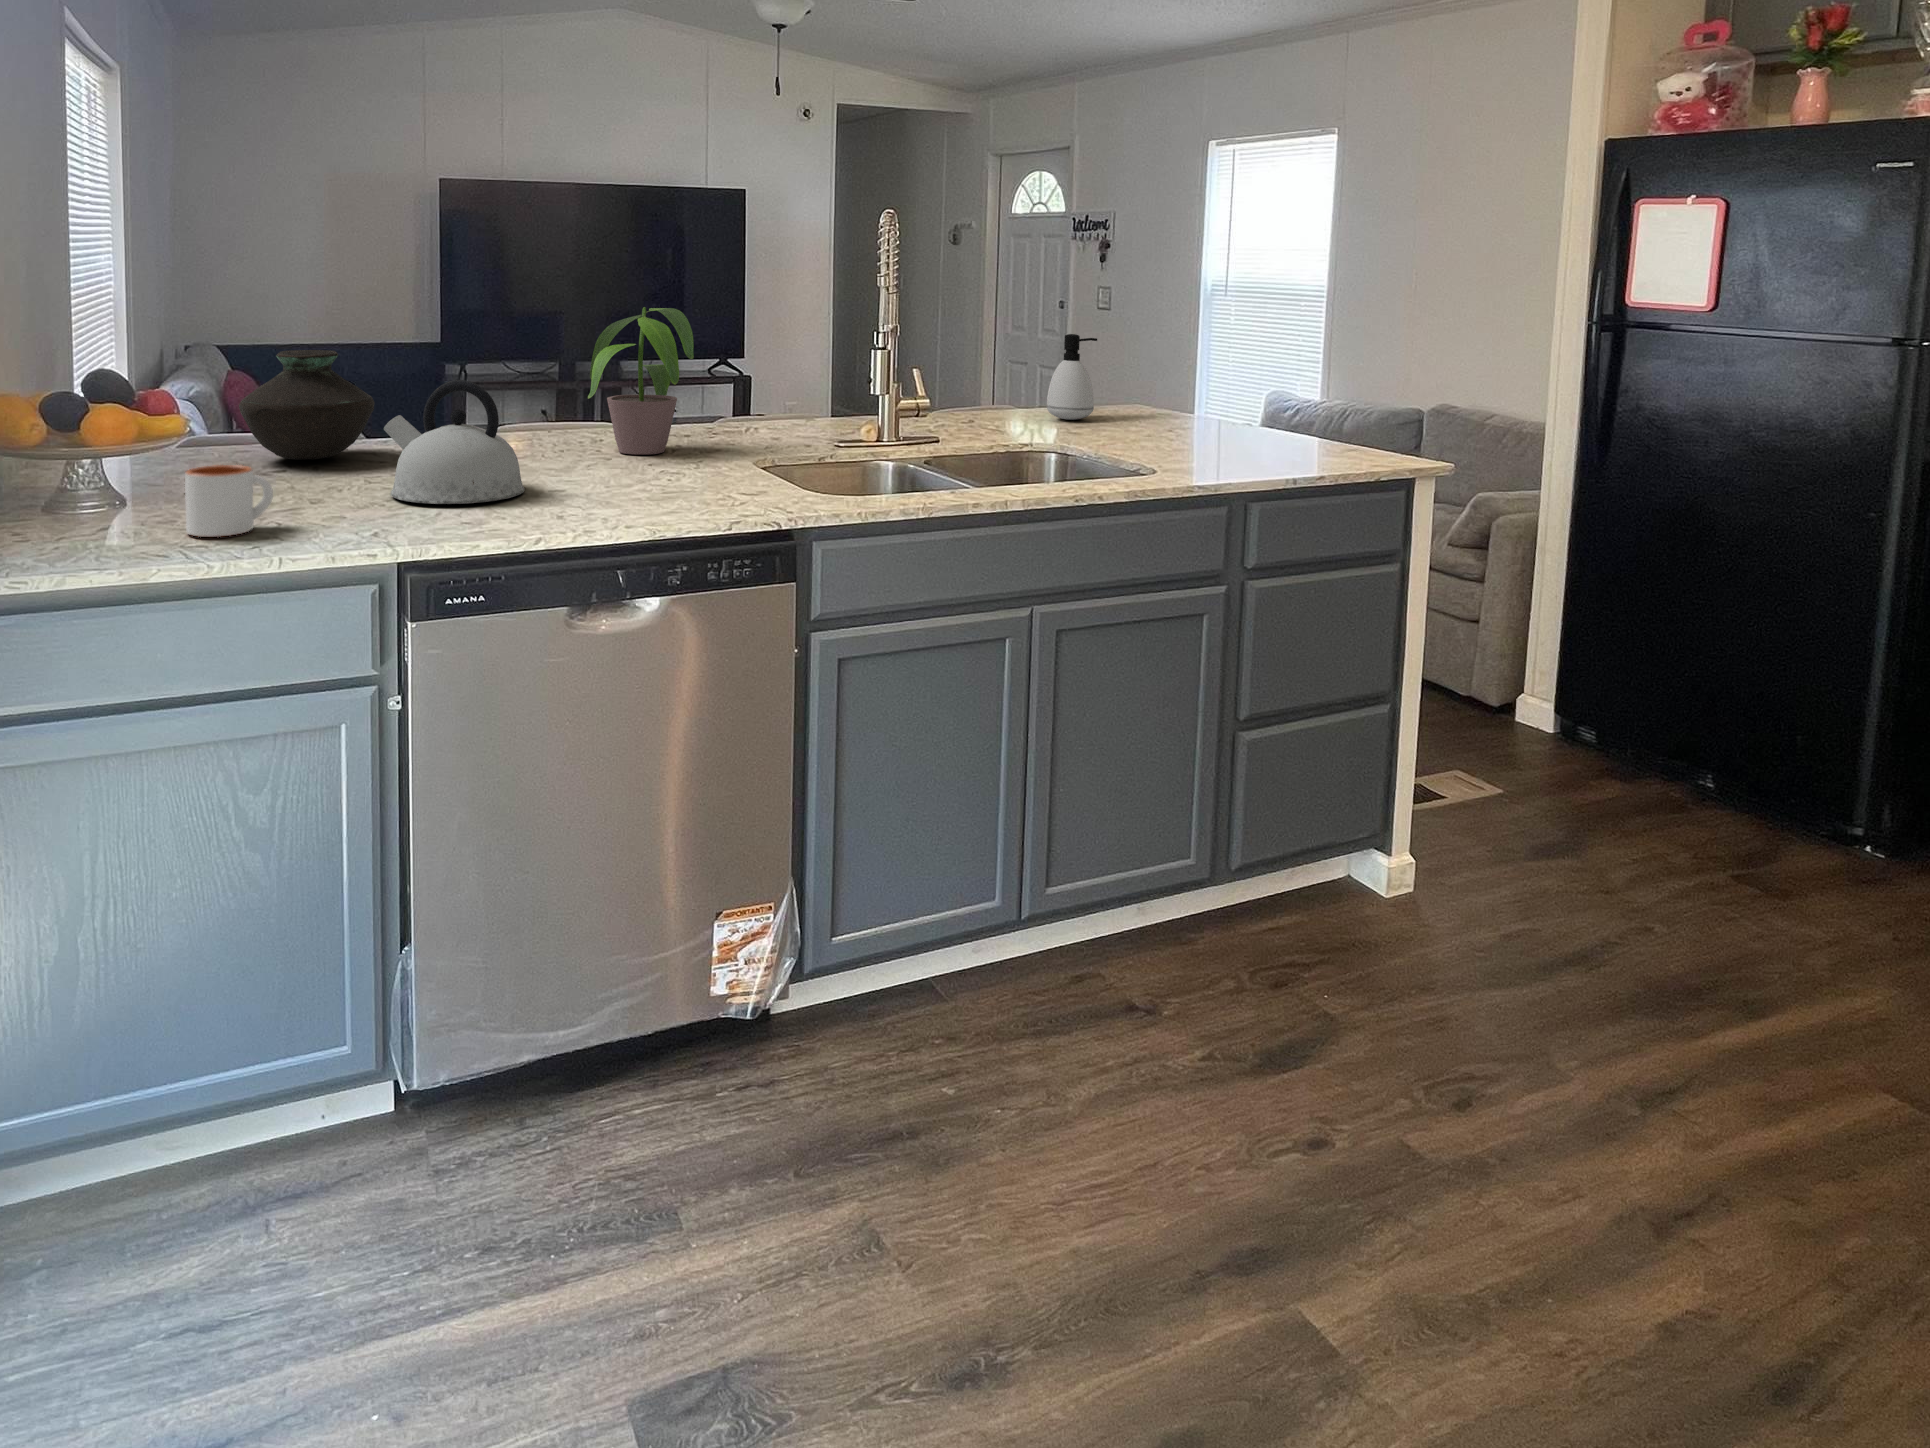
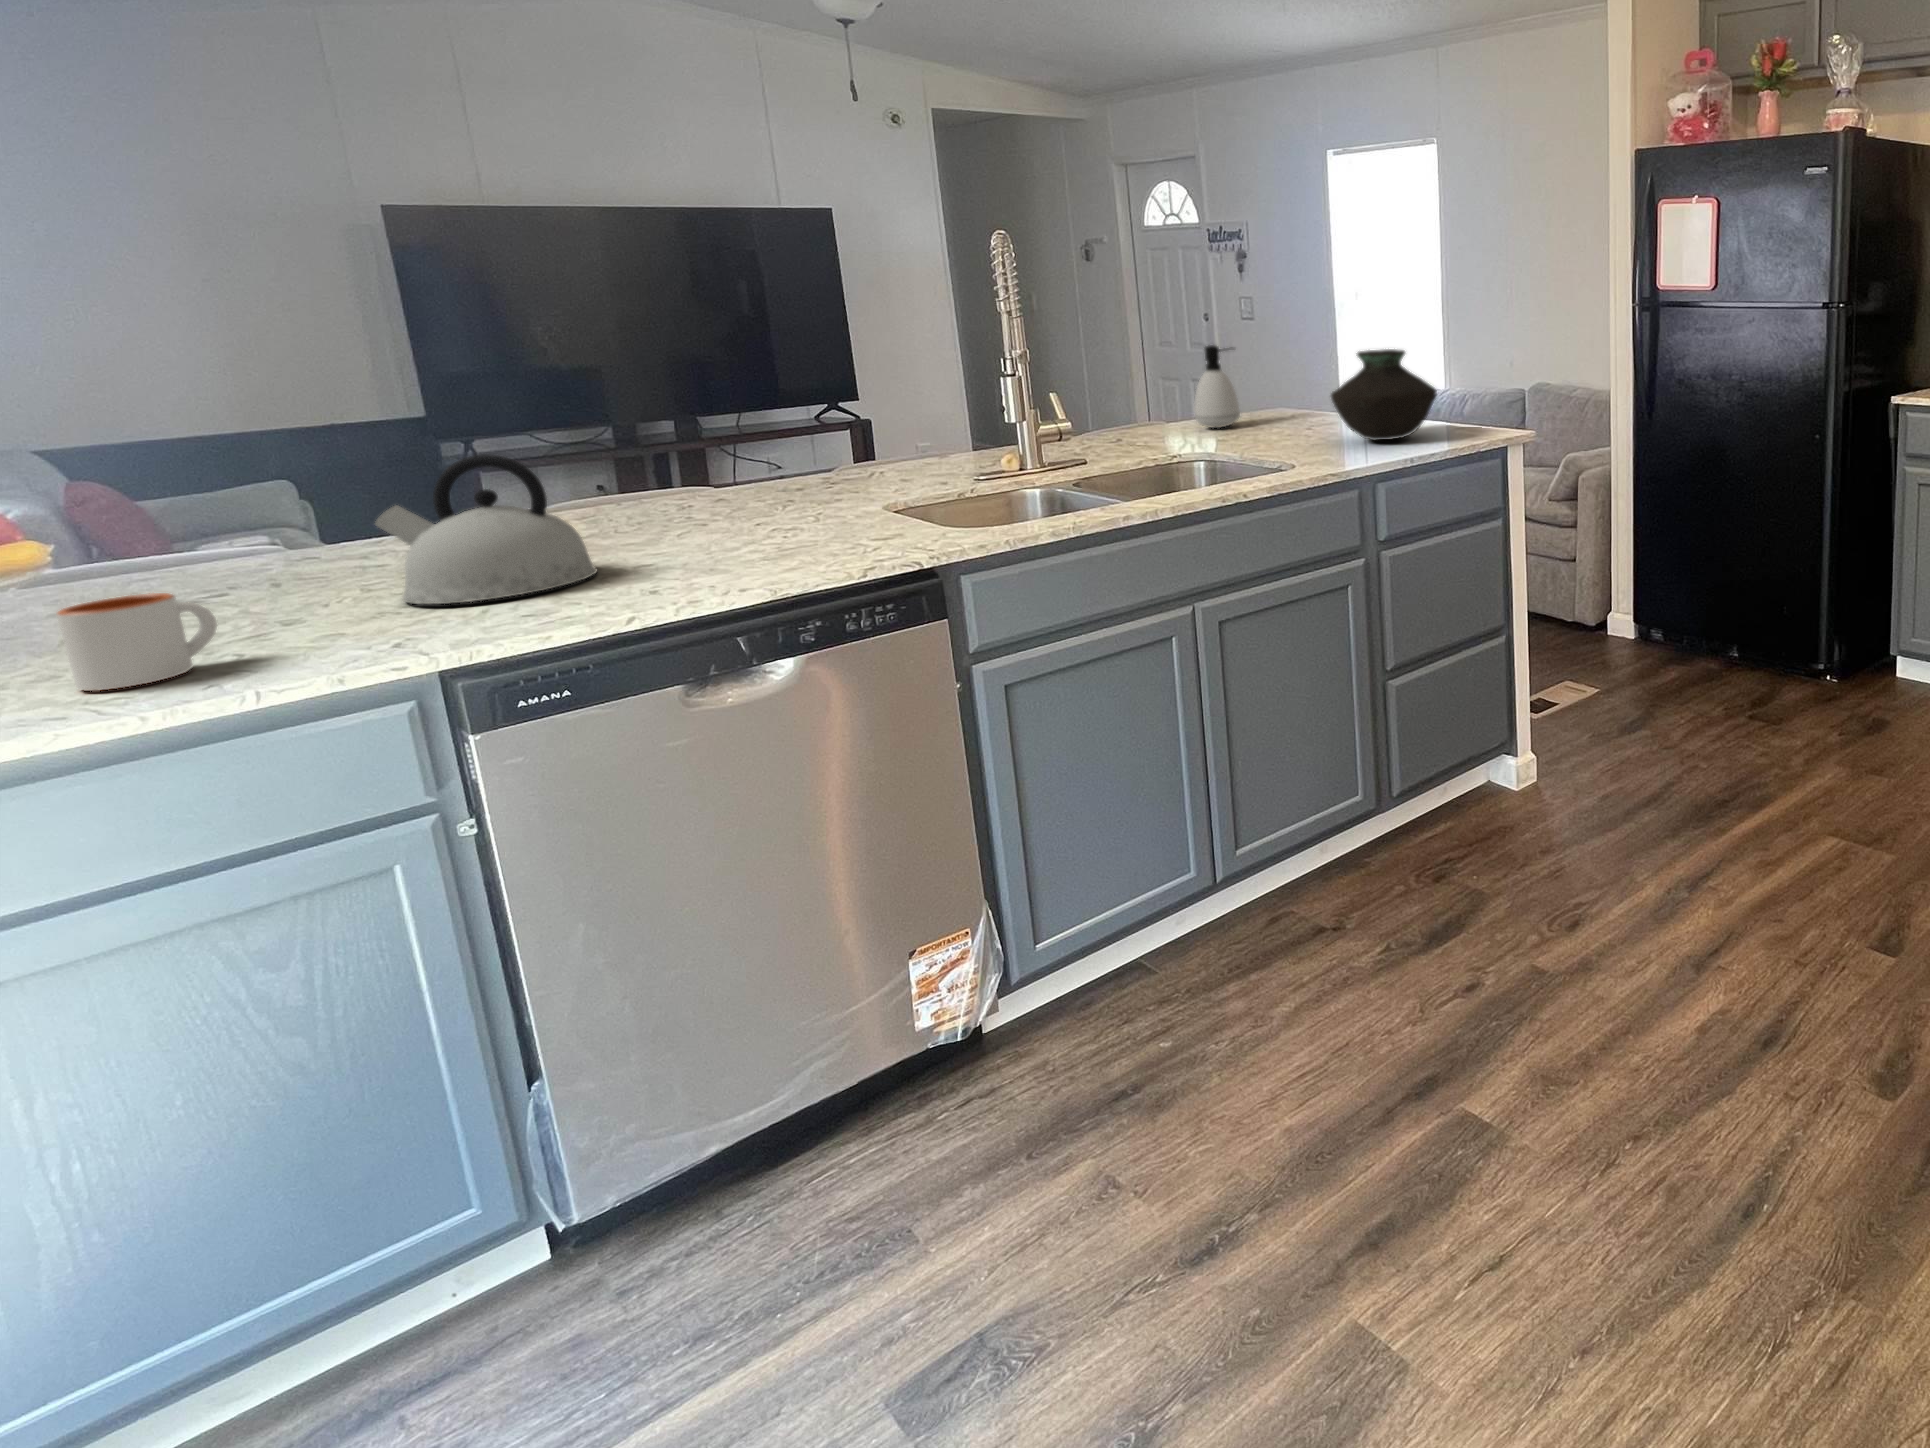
potted plant: present [588,307,694,454] -> none [628,348,829,516]
vase: present [239,350,375,460] -> present [1331,349,1437,441]

